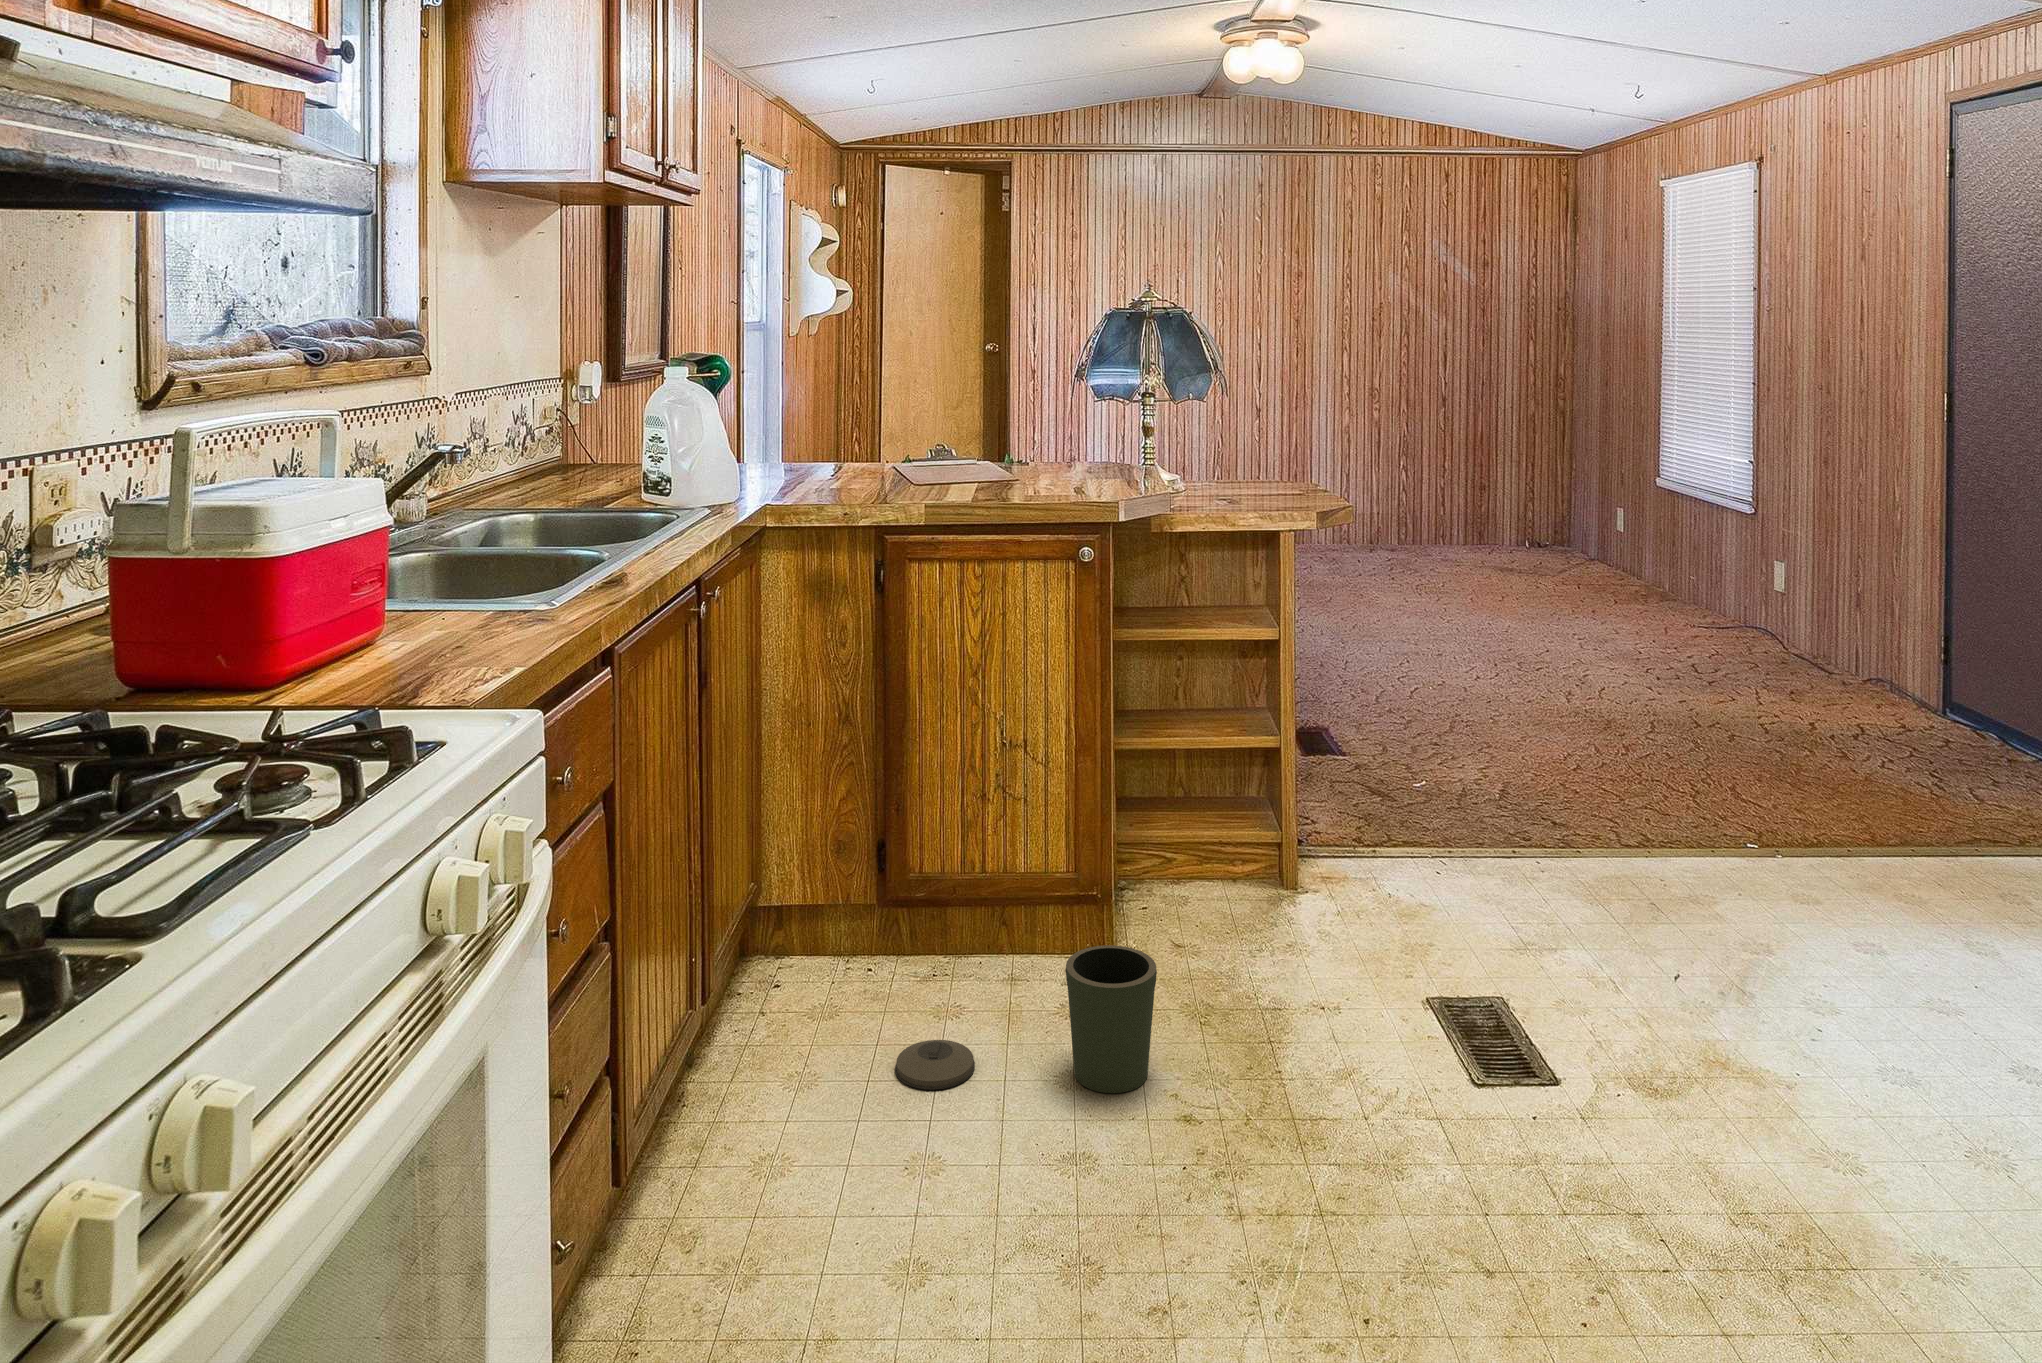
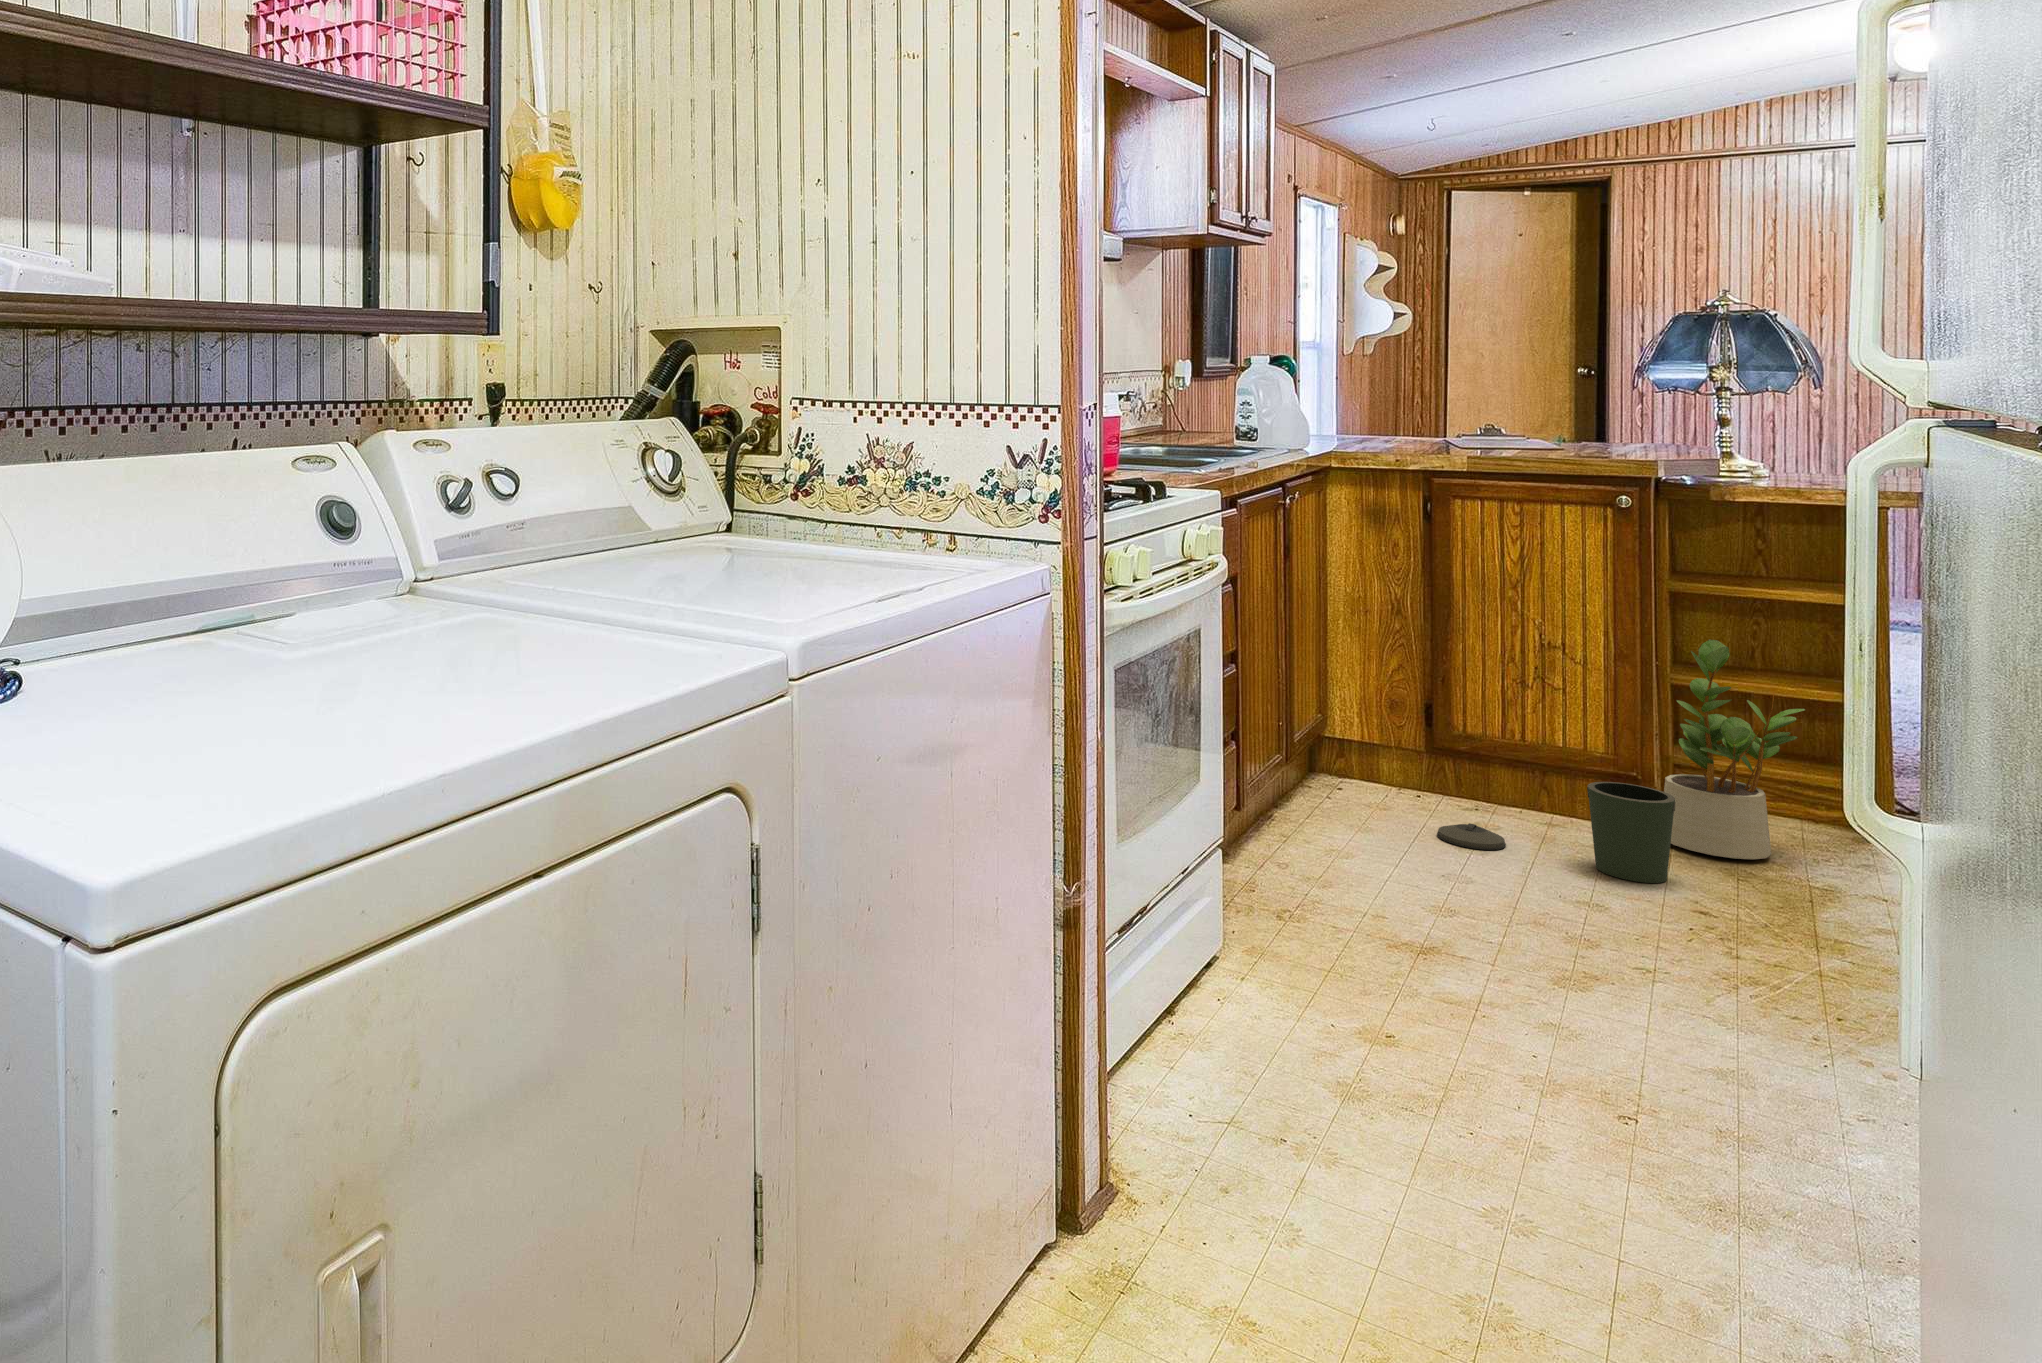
potted plant: none [1124,725,1255,1000] -> present [1664,640,1805,859]

